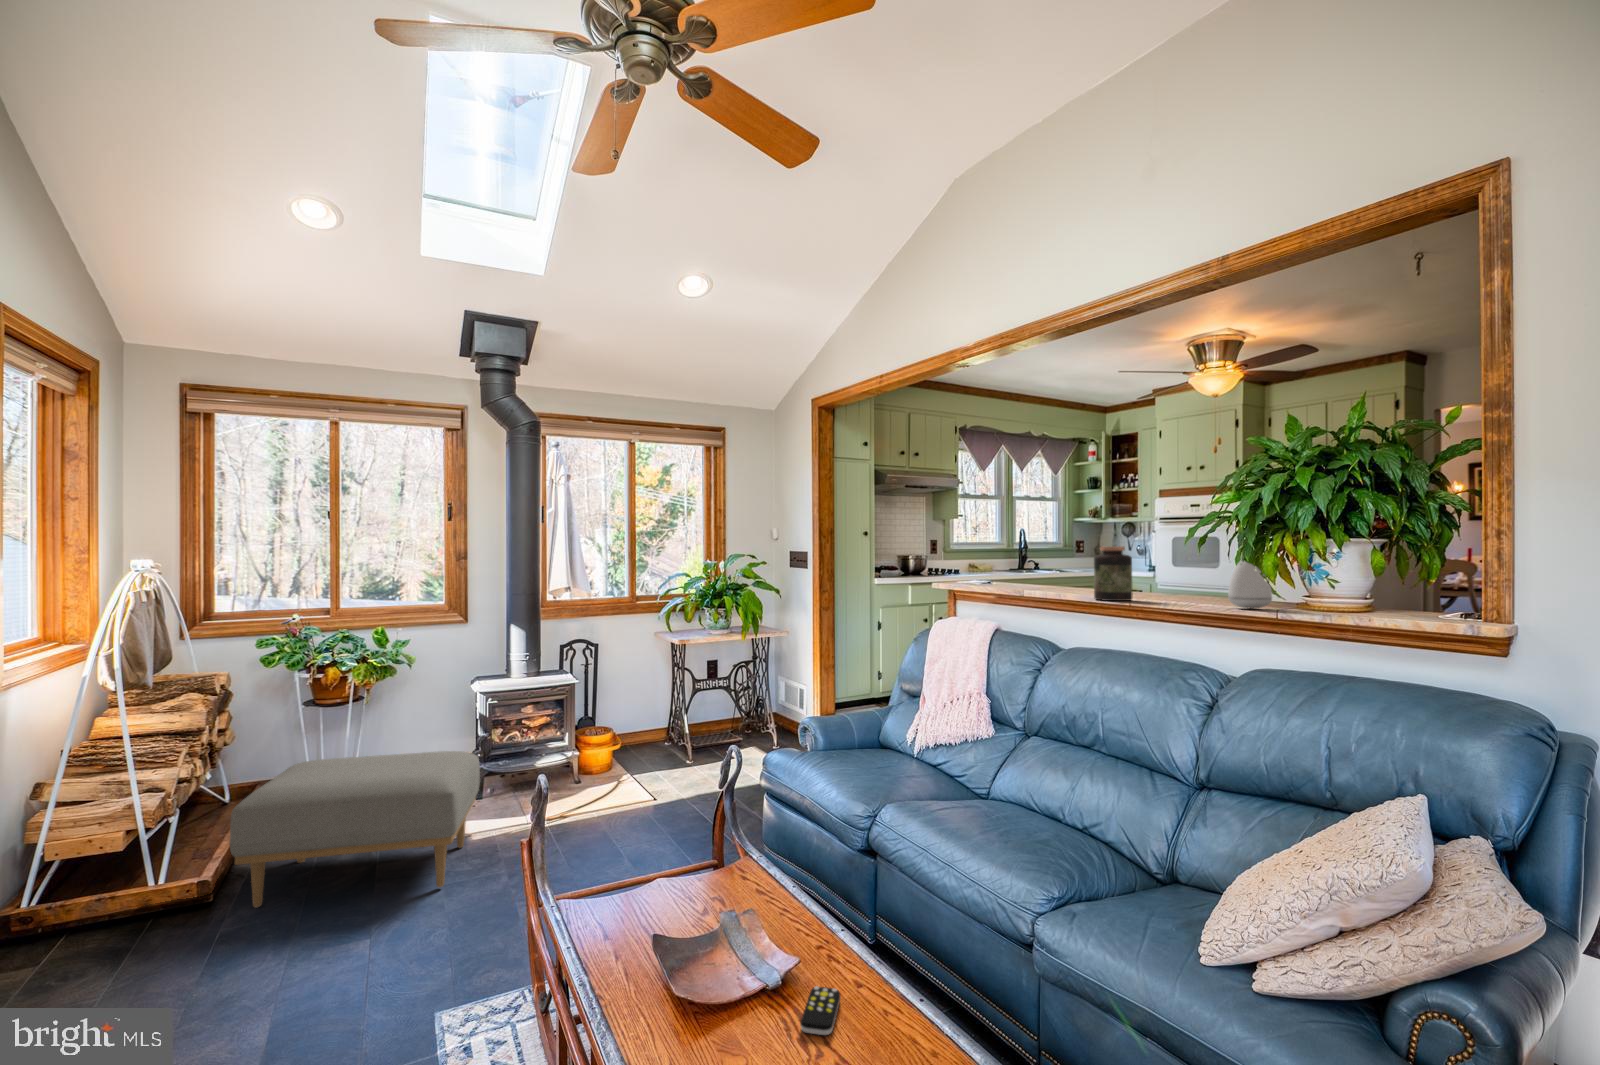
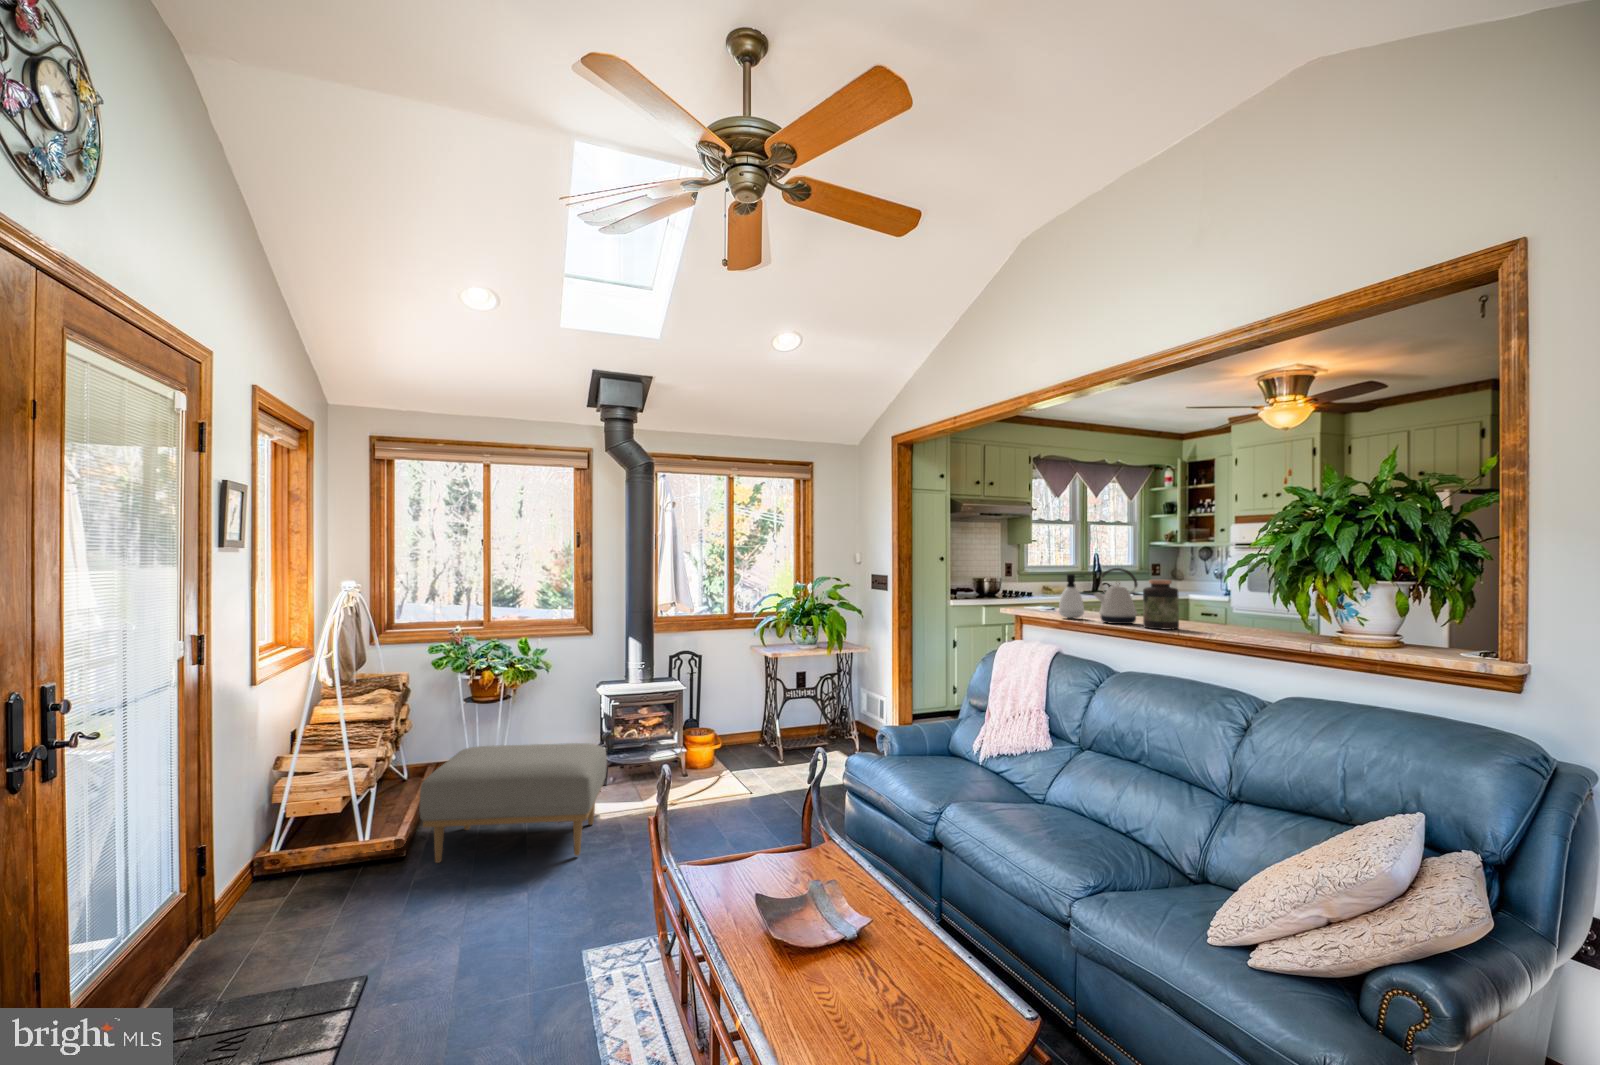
kettle: none [1038,535,1089,597] -> present [1094,568,1140,624]
soap dispenser: present [1228,561,1272,609] -> present [1059,574,1084,618]
remote control: present [800,986,840,1035] -> none [871,941,903,977]

